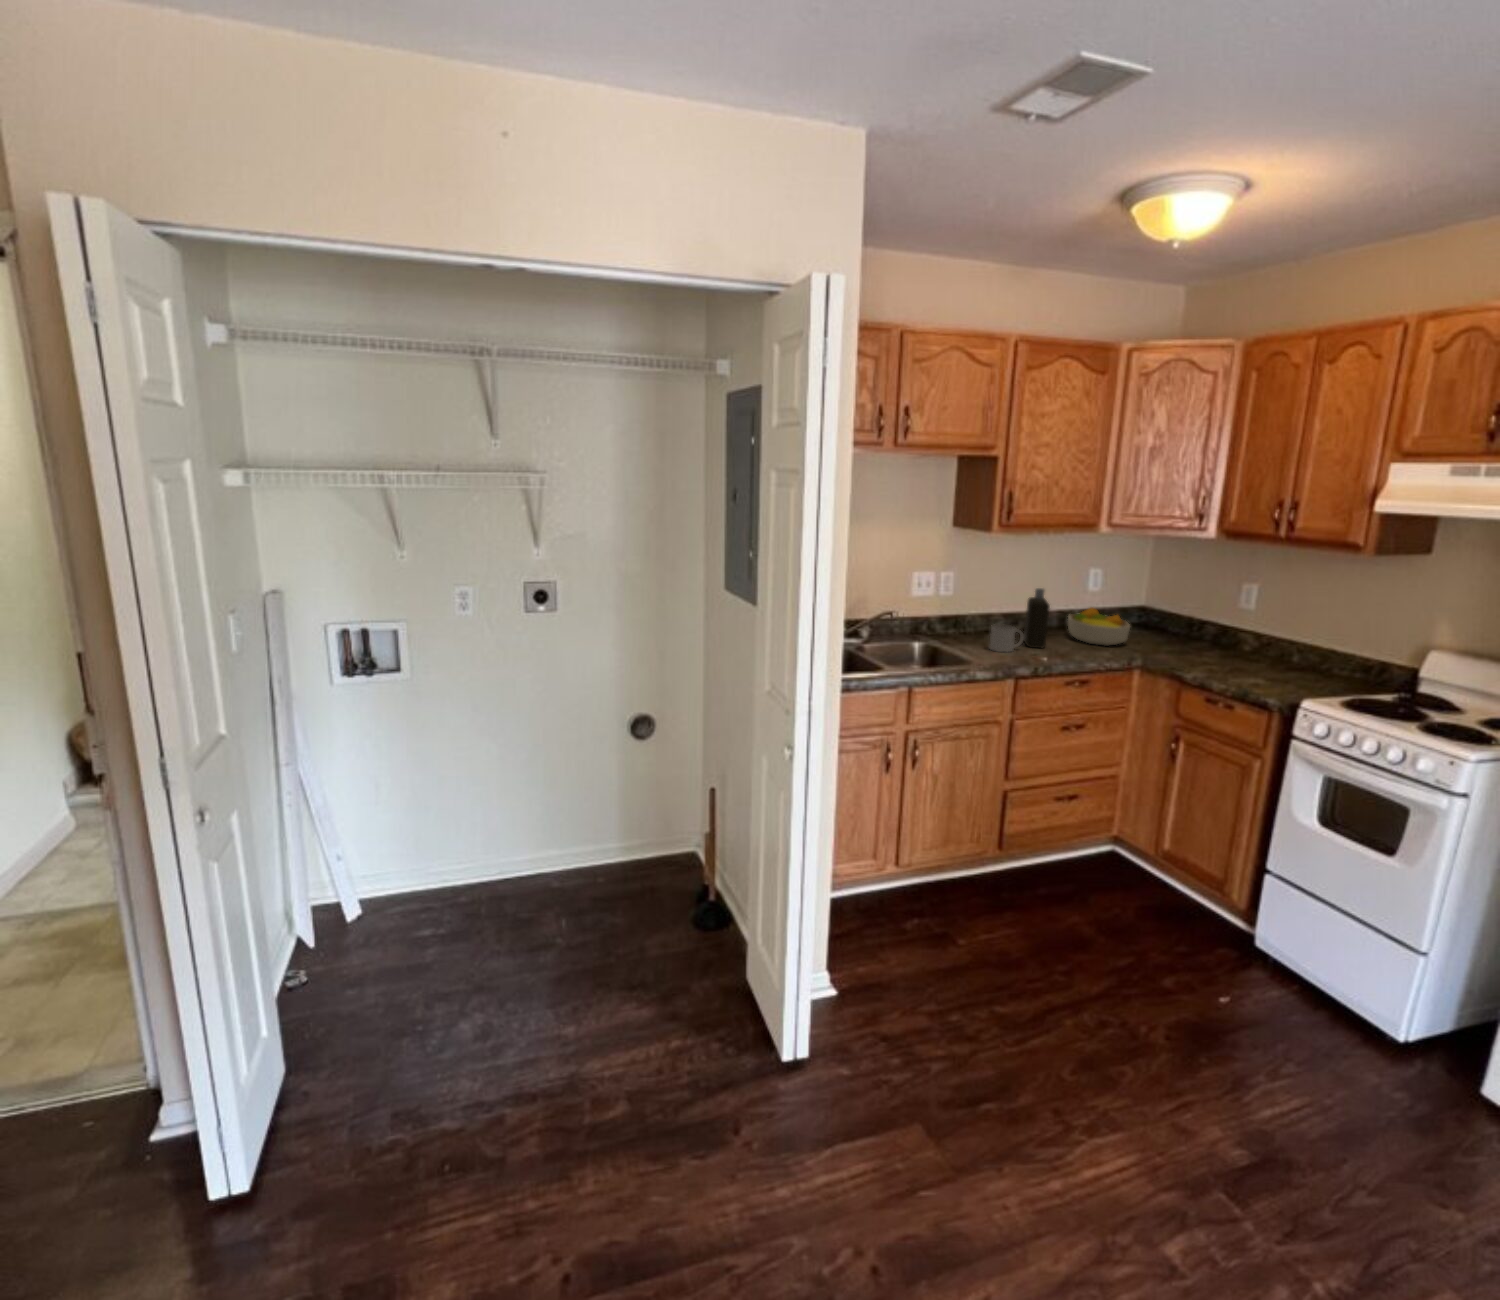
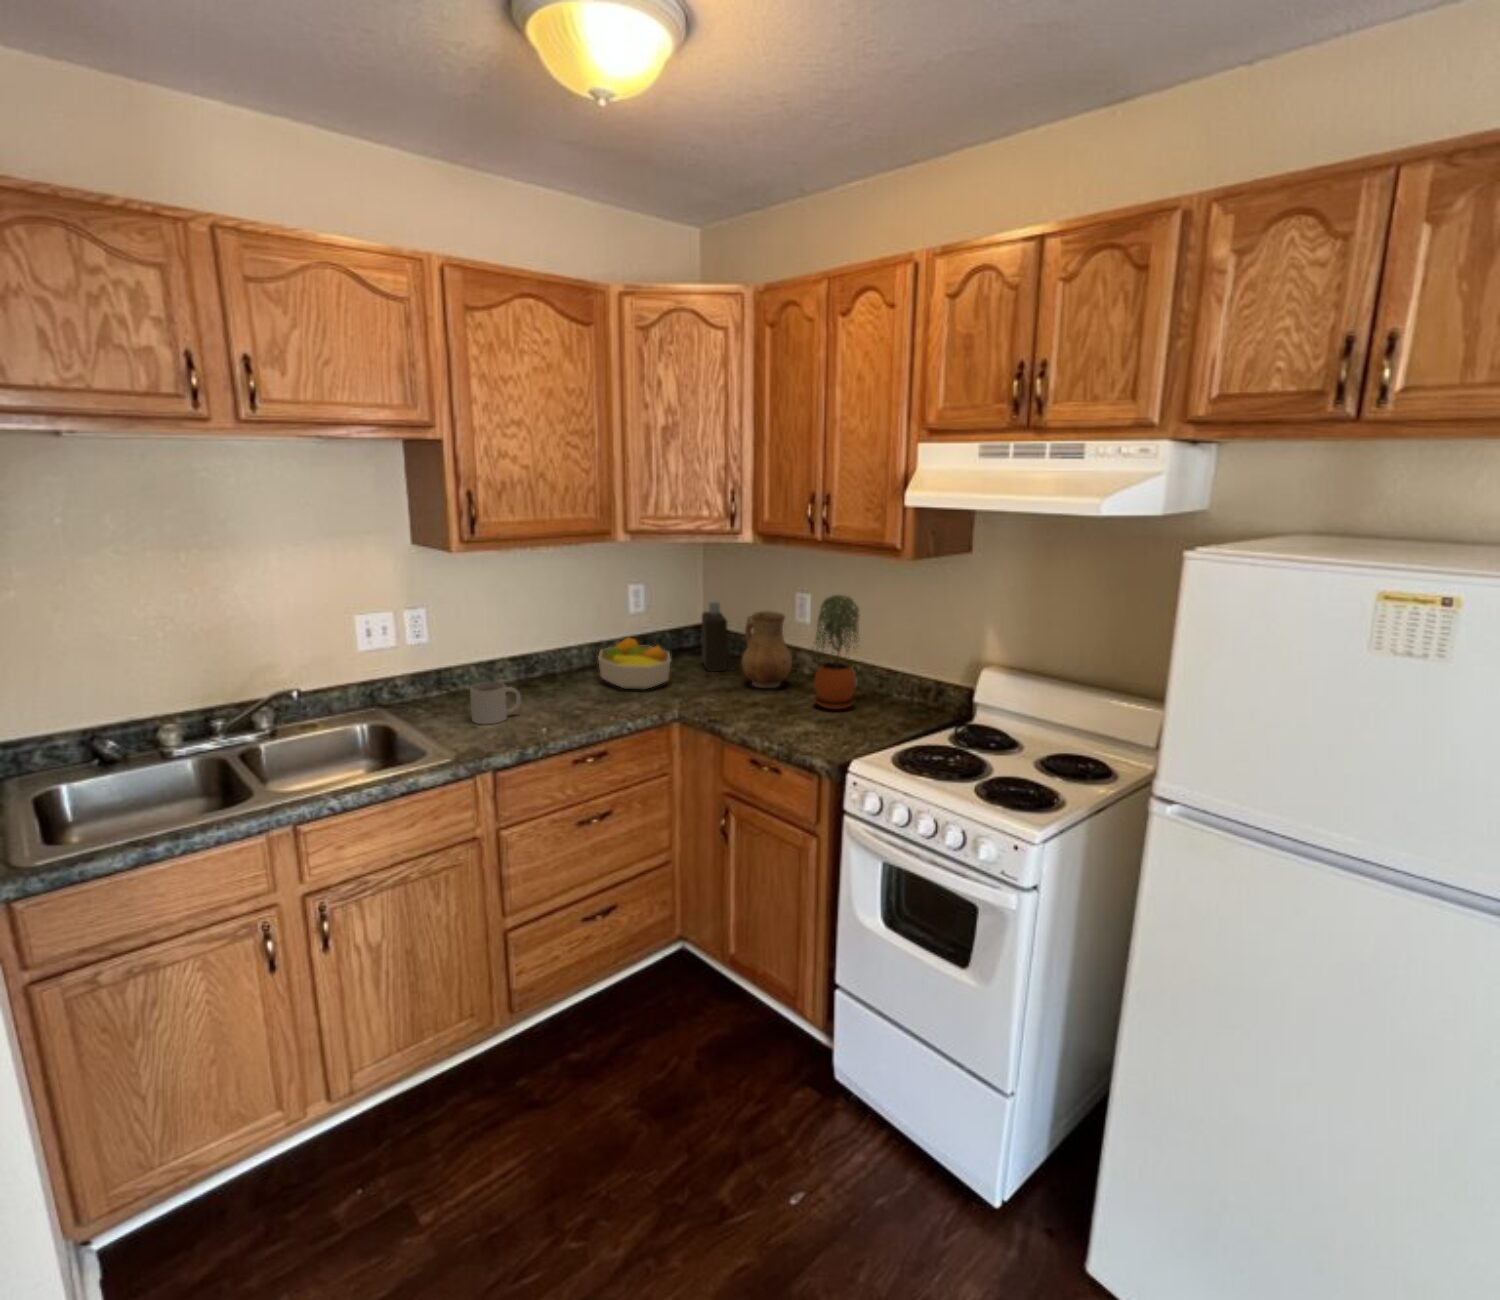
potted plant: none [1259,581,1313,673] -> present [813,595,860,709]
bottle: present [1024,588,1050,648] -> present [702,601,727,672]
ceramic pitcher: none [1191,594,1238,655] -> present [741,611,792,688]

